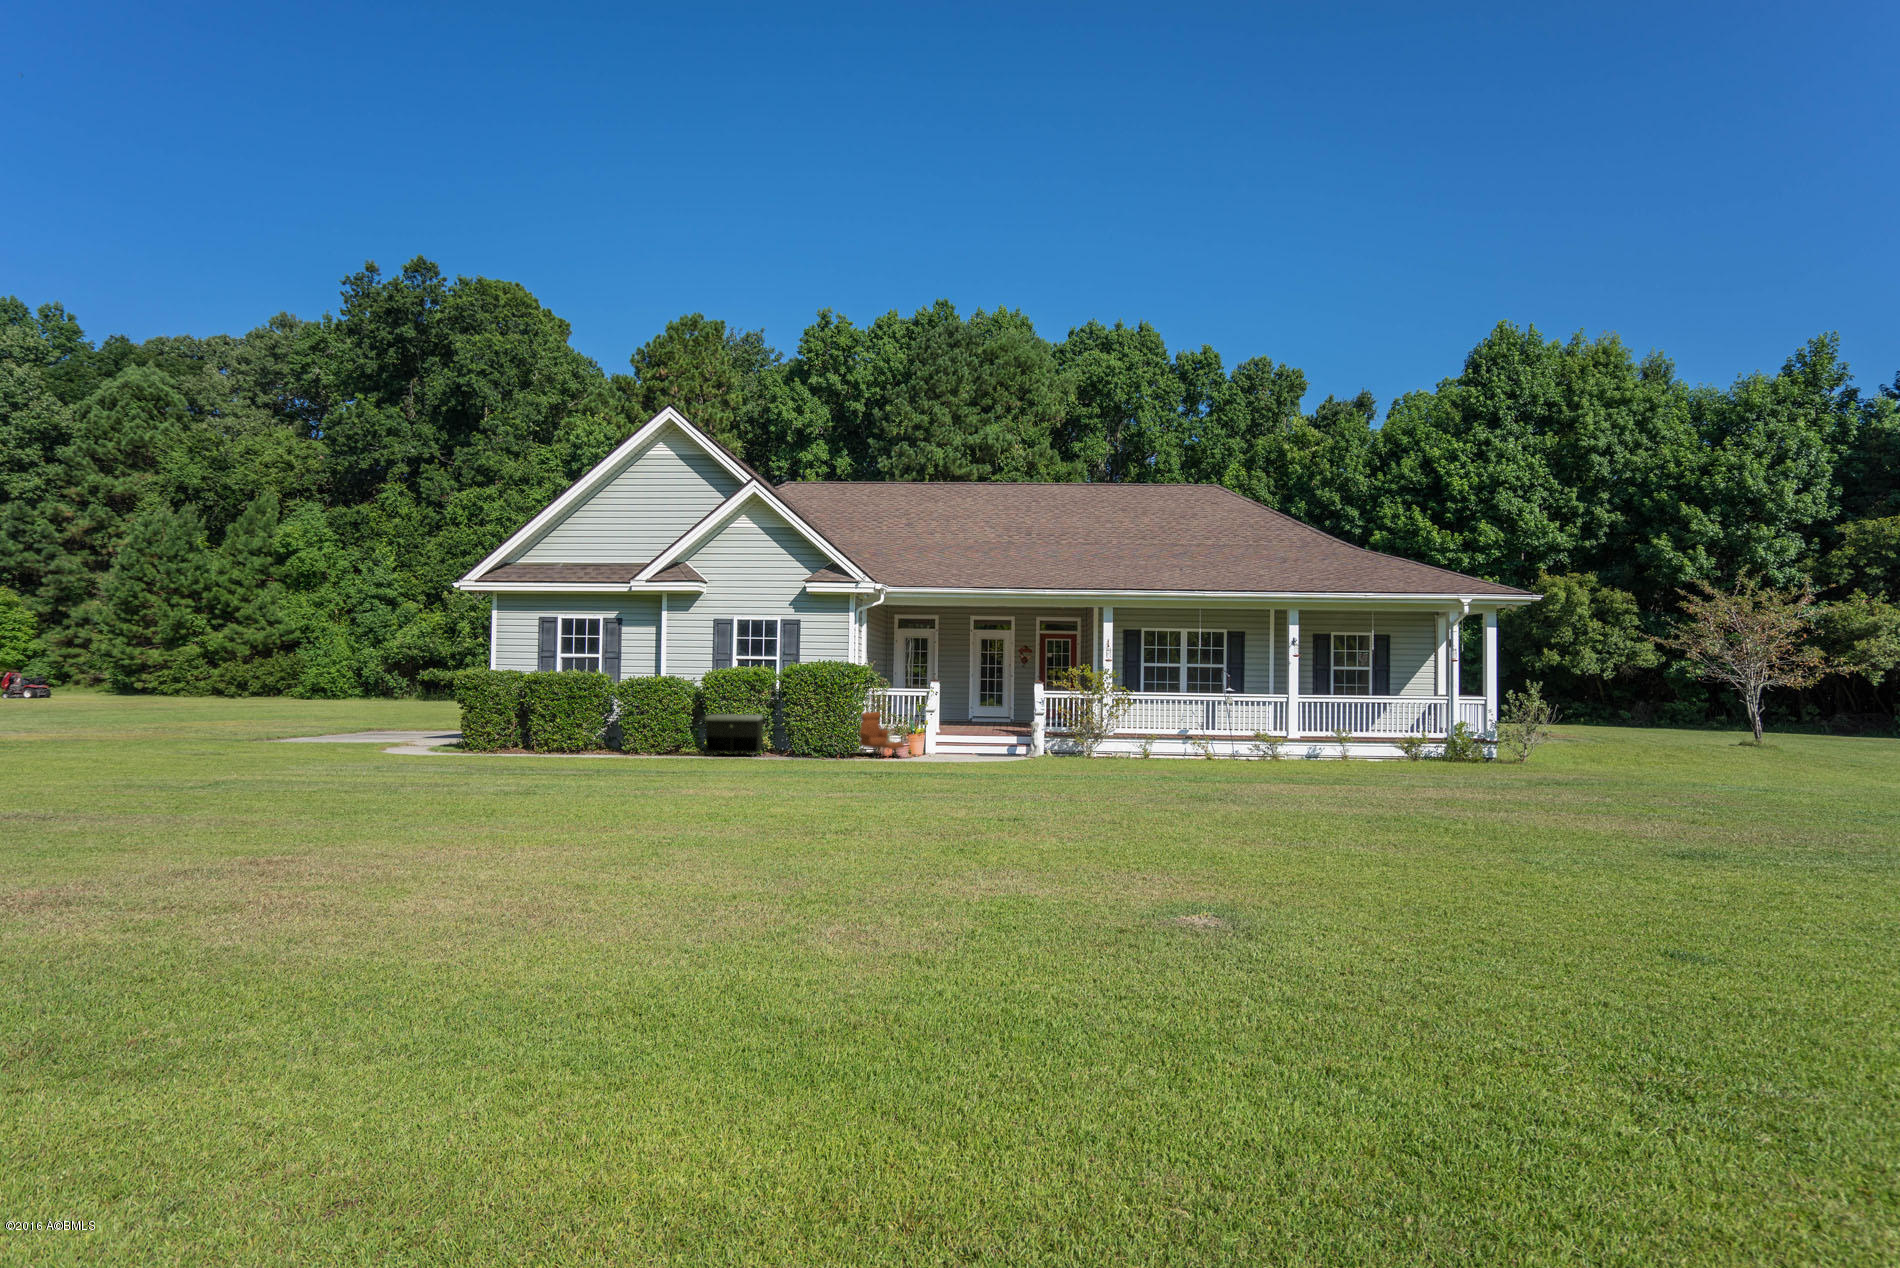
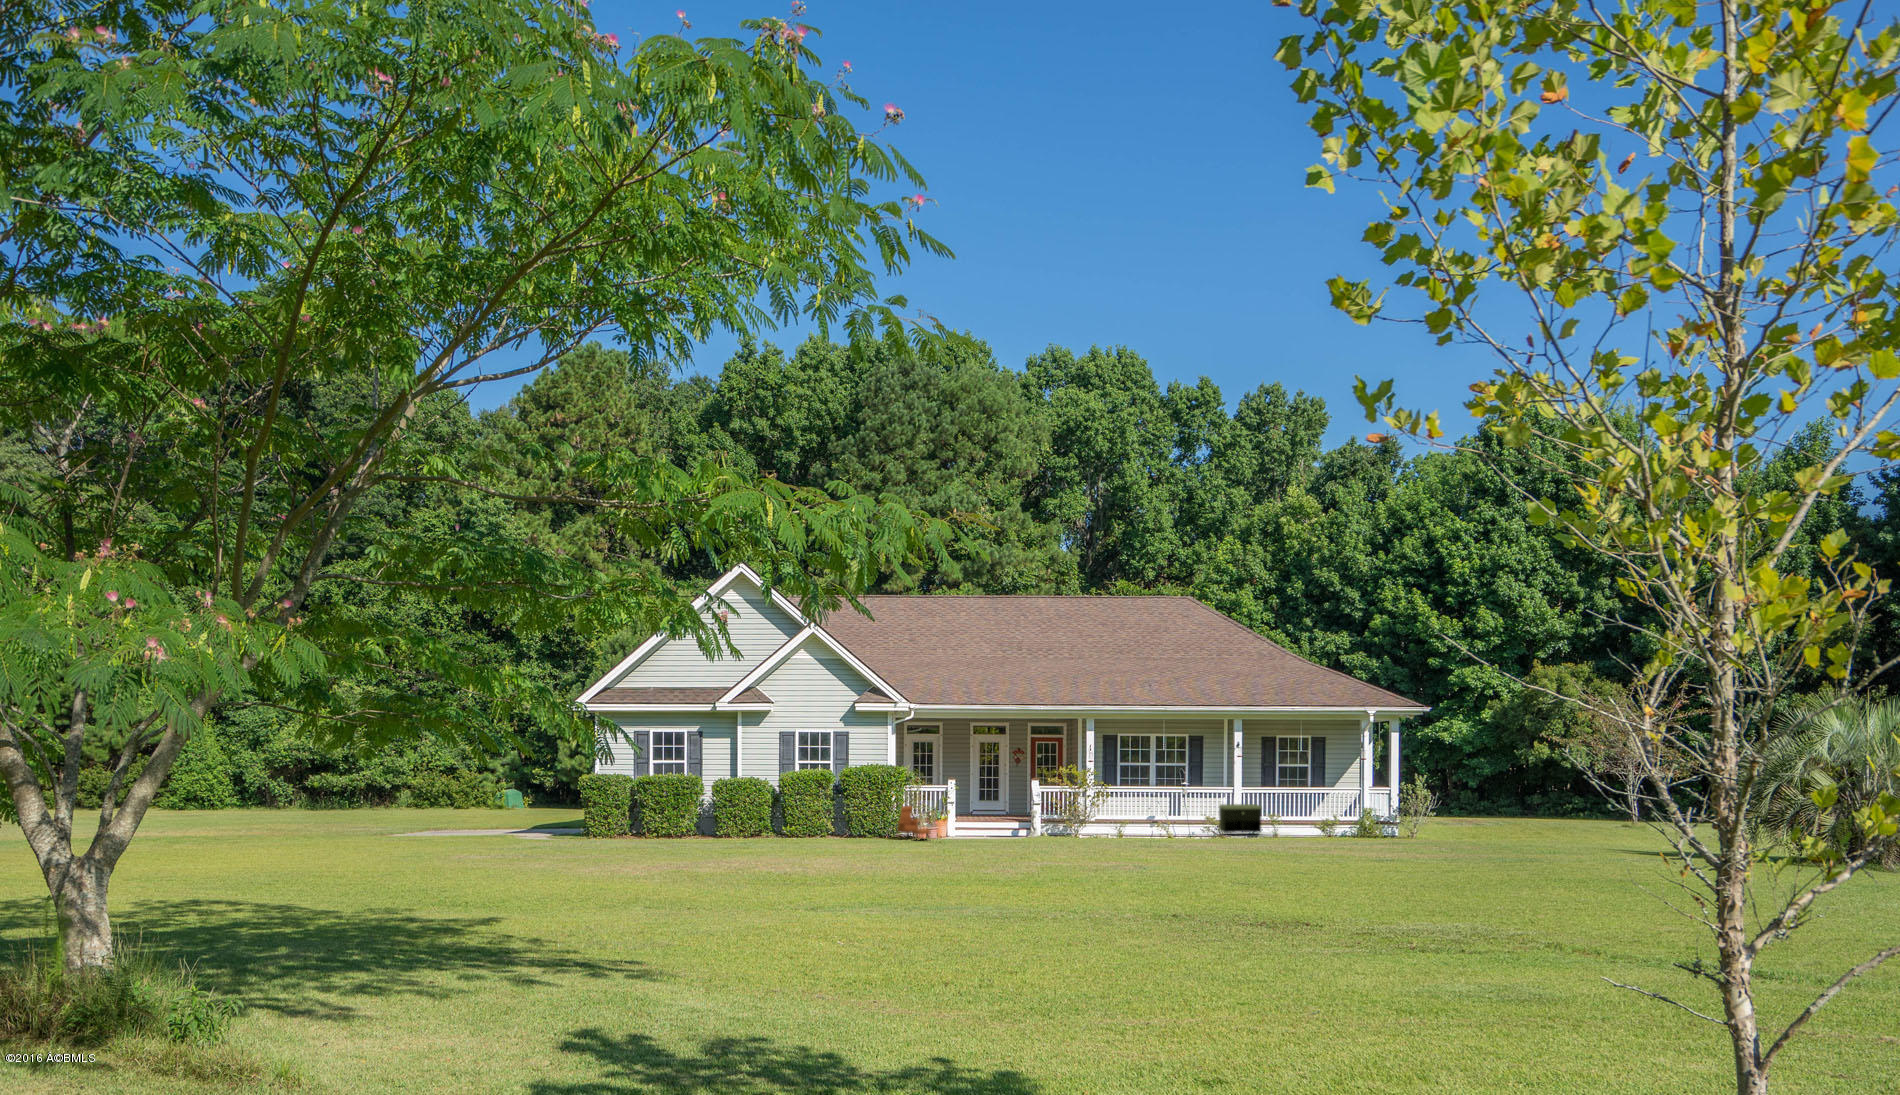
storage bench: present [705,714,763,756] -> present [1219,804,1262,833]

